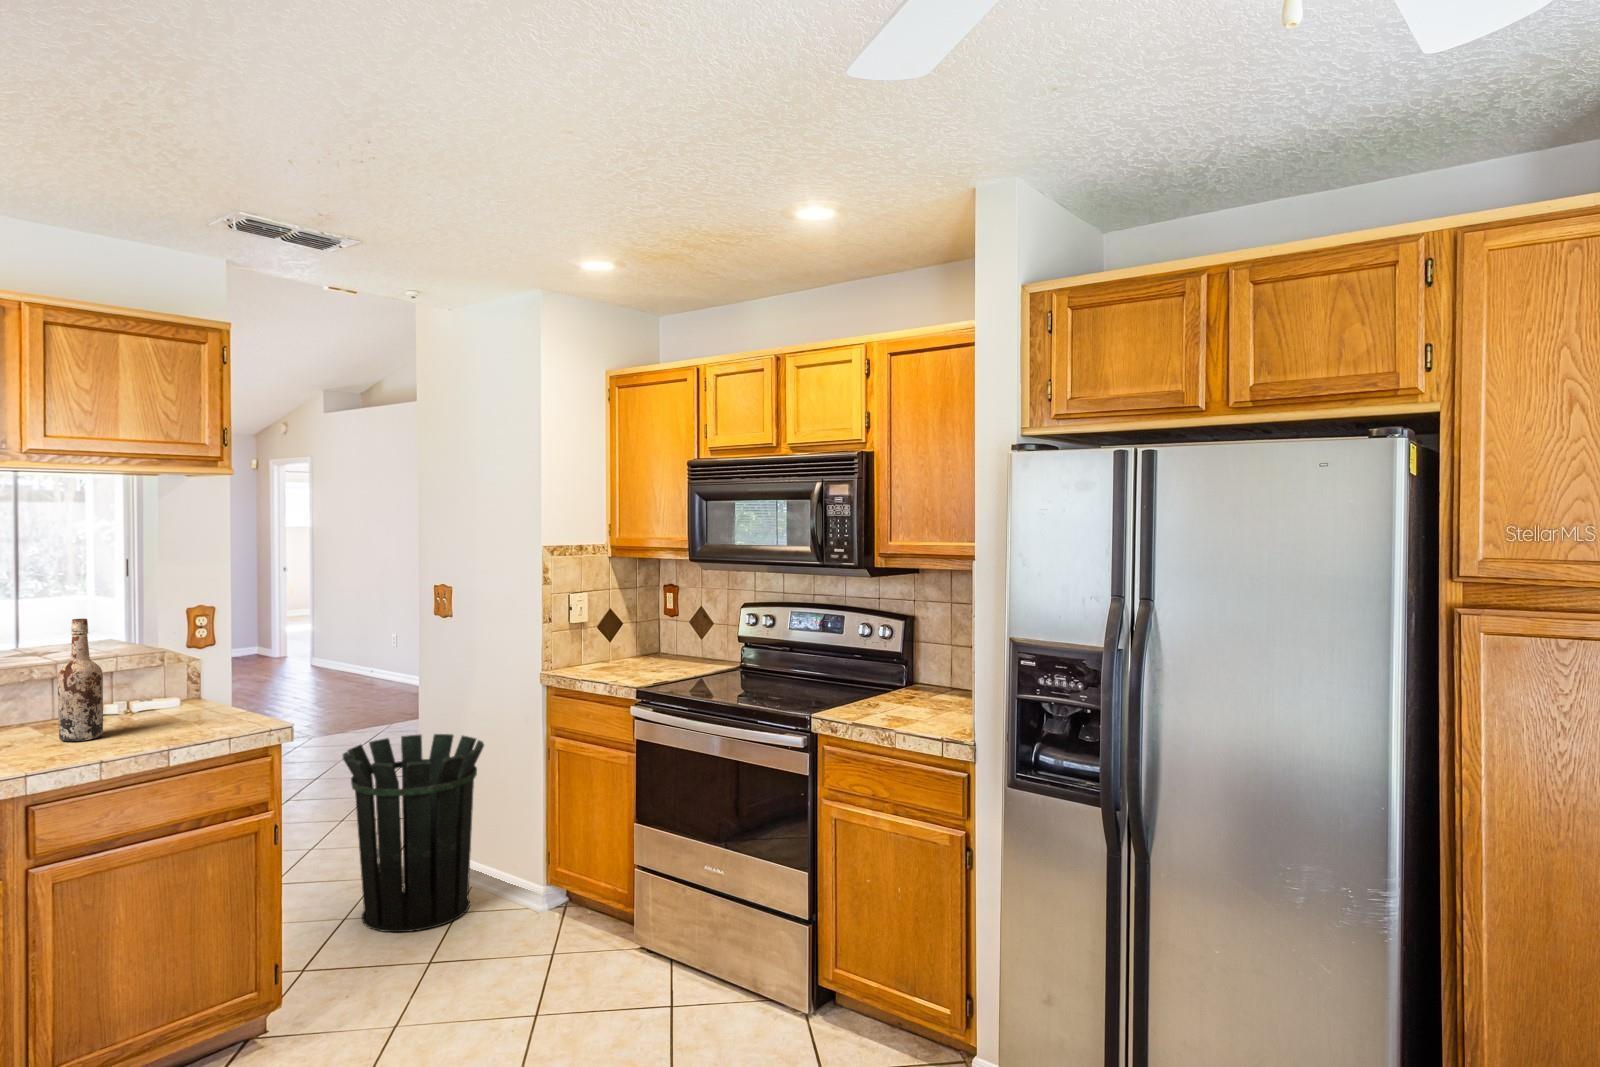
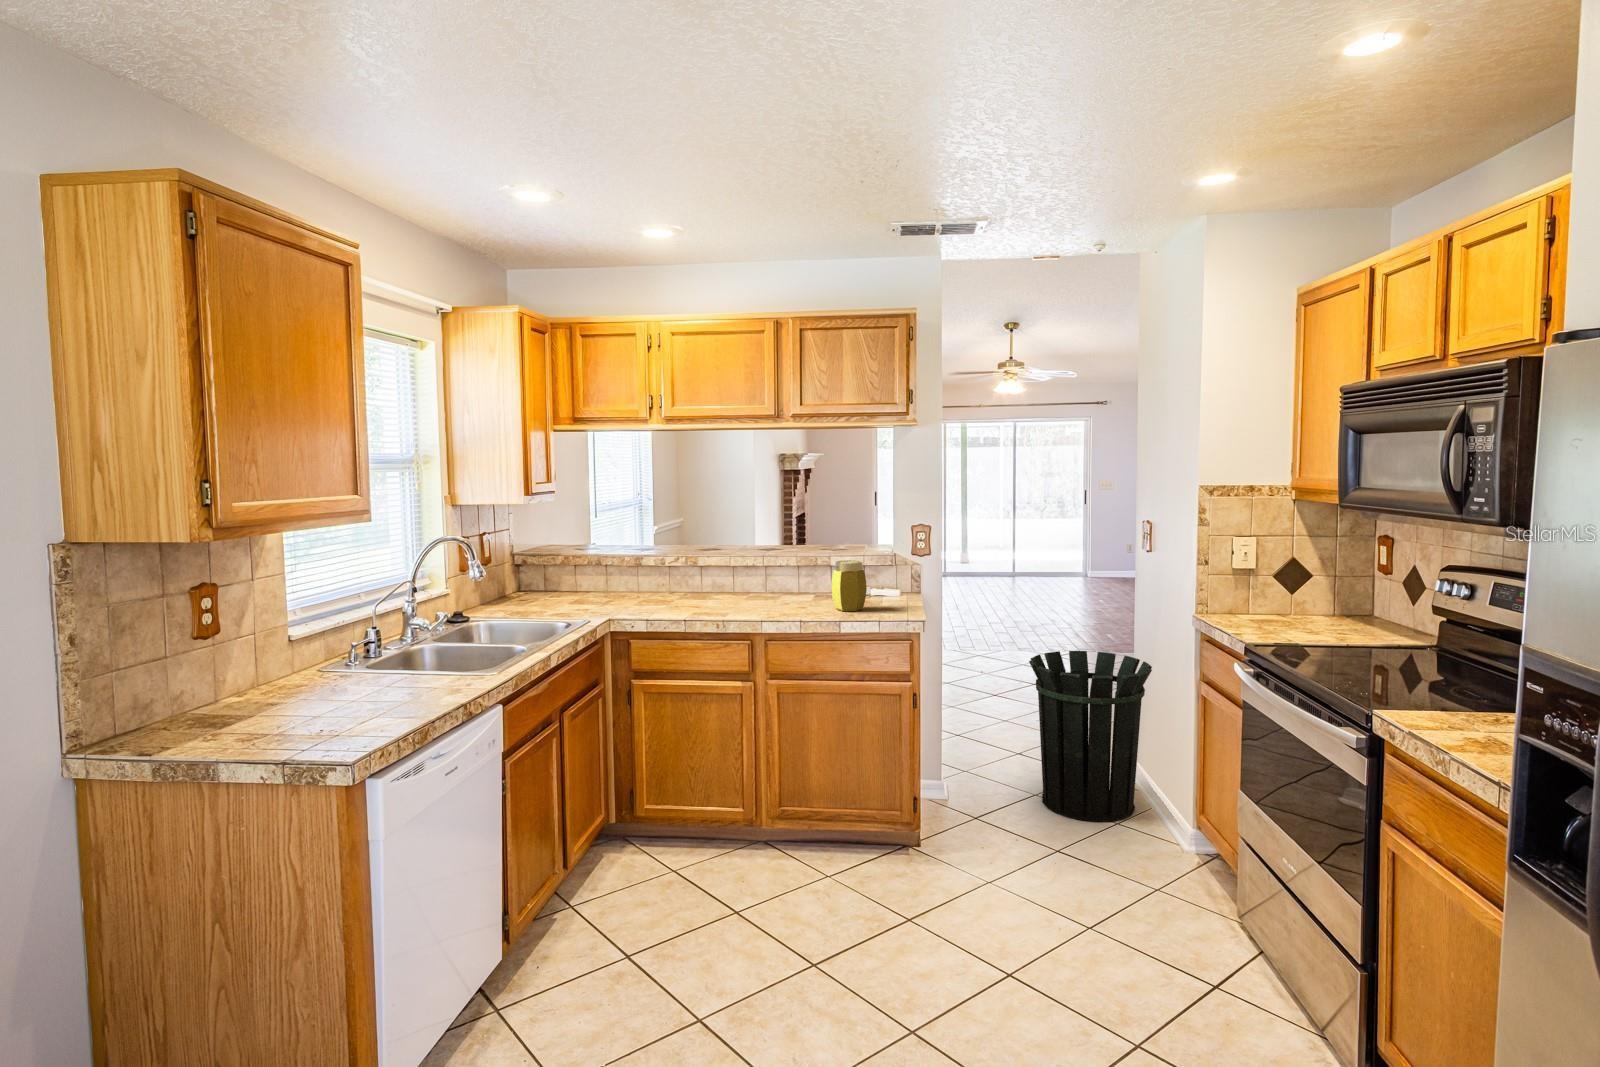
wine bottle: present [58,619,103,741] -> none [795,527,819,606]
jar: none [144,660,197,735] -> present [831,560,867,611]

